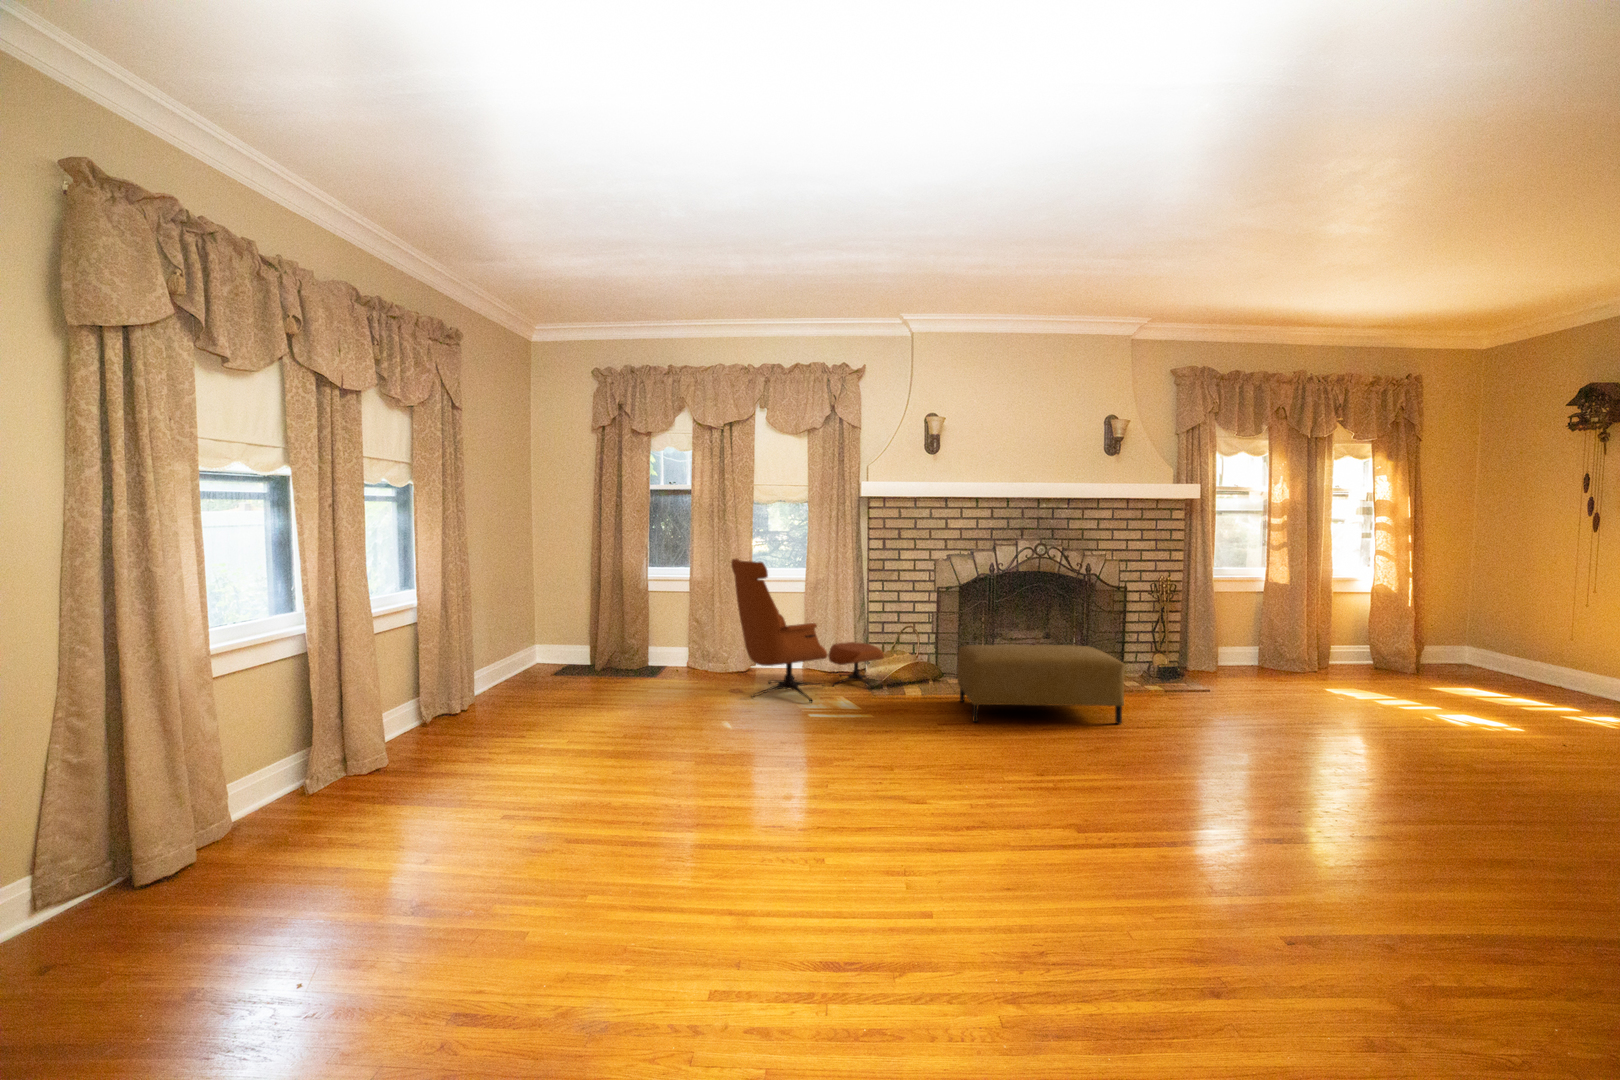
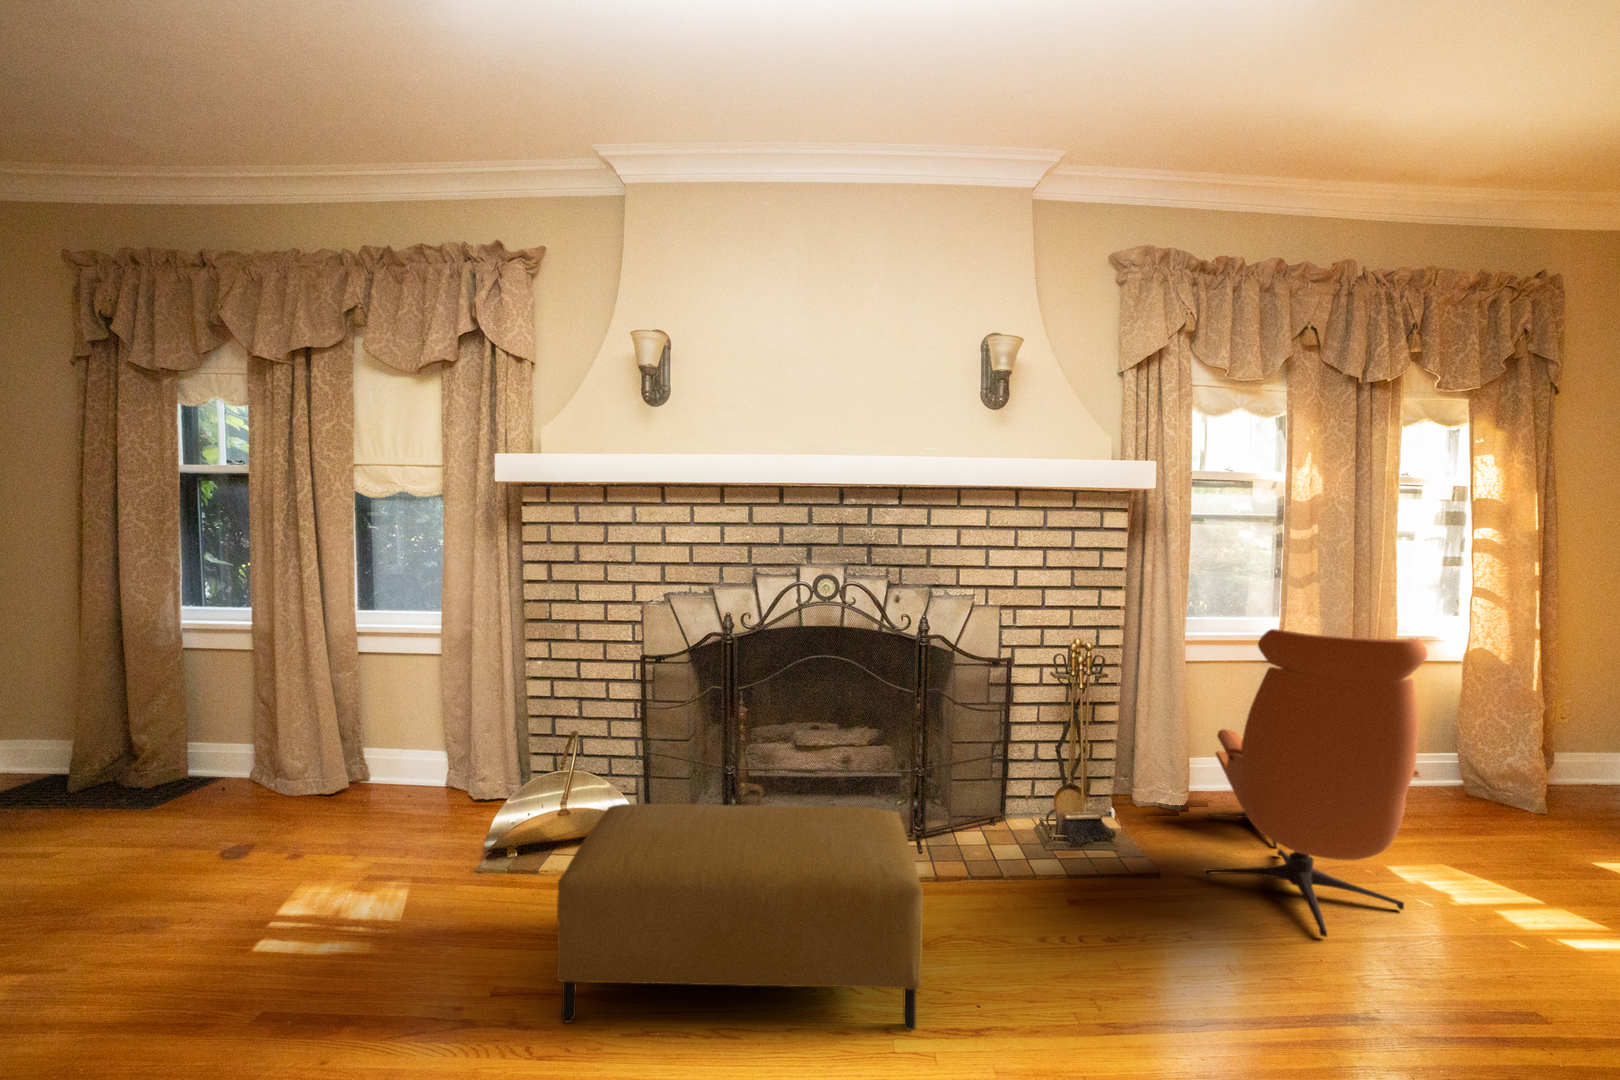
lounge chair: present [731,558,884,702] -> present [1204,629,1427,937]

